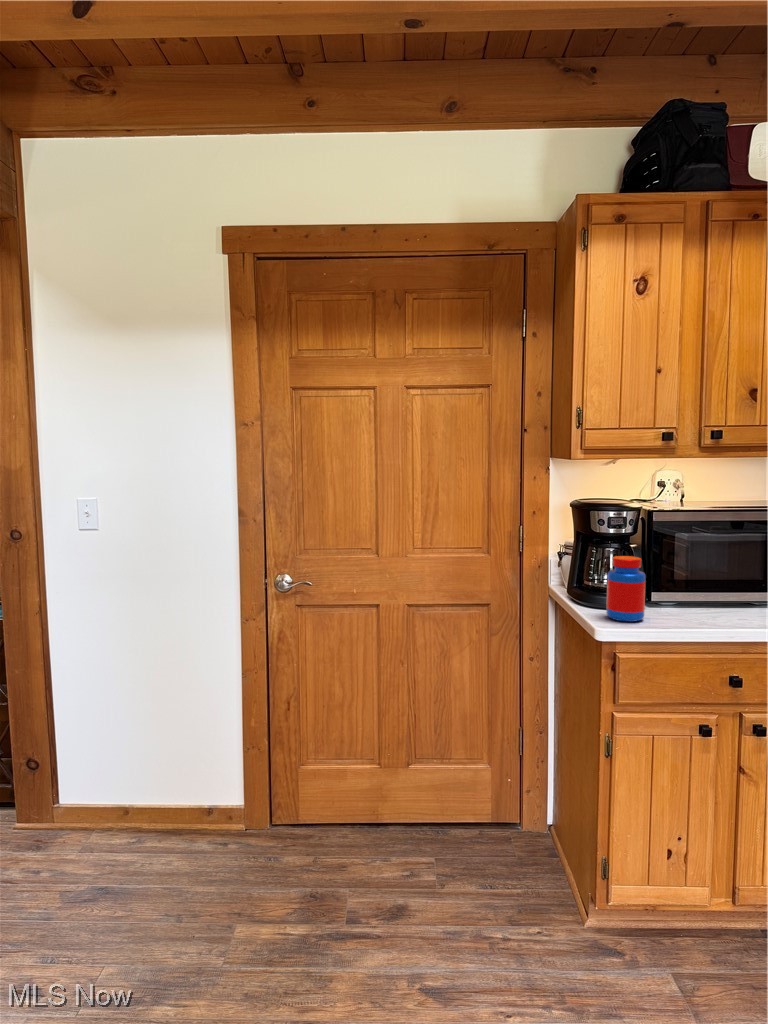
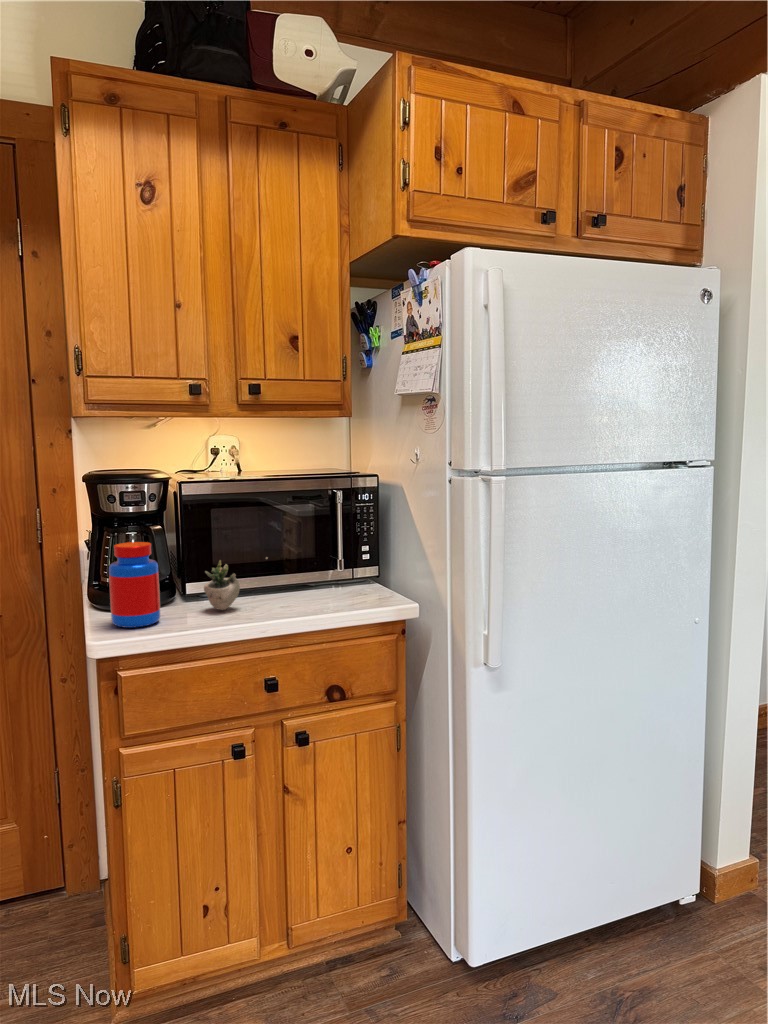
succulent plant: none [675,575,736,616] -> present [204,558,268,610]

